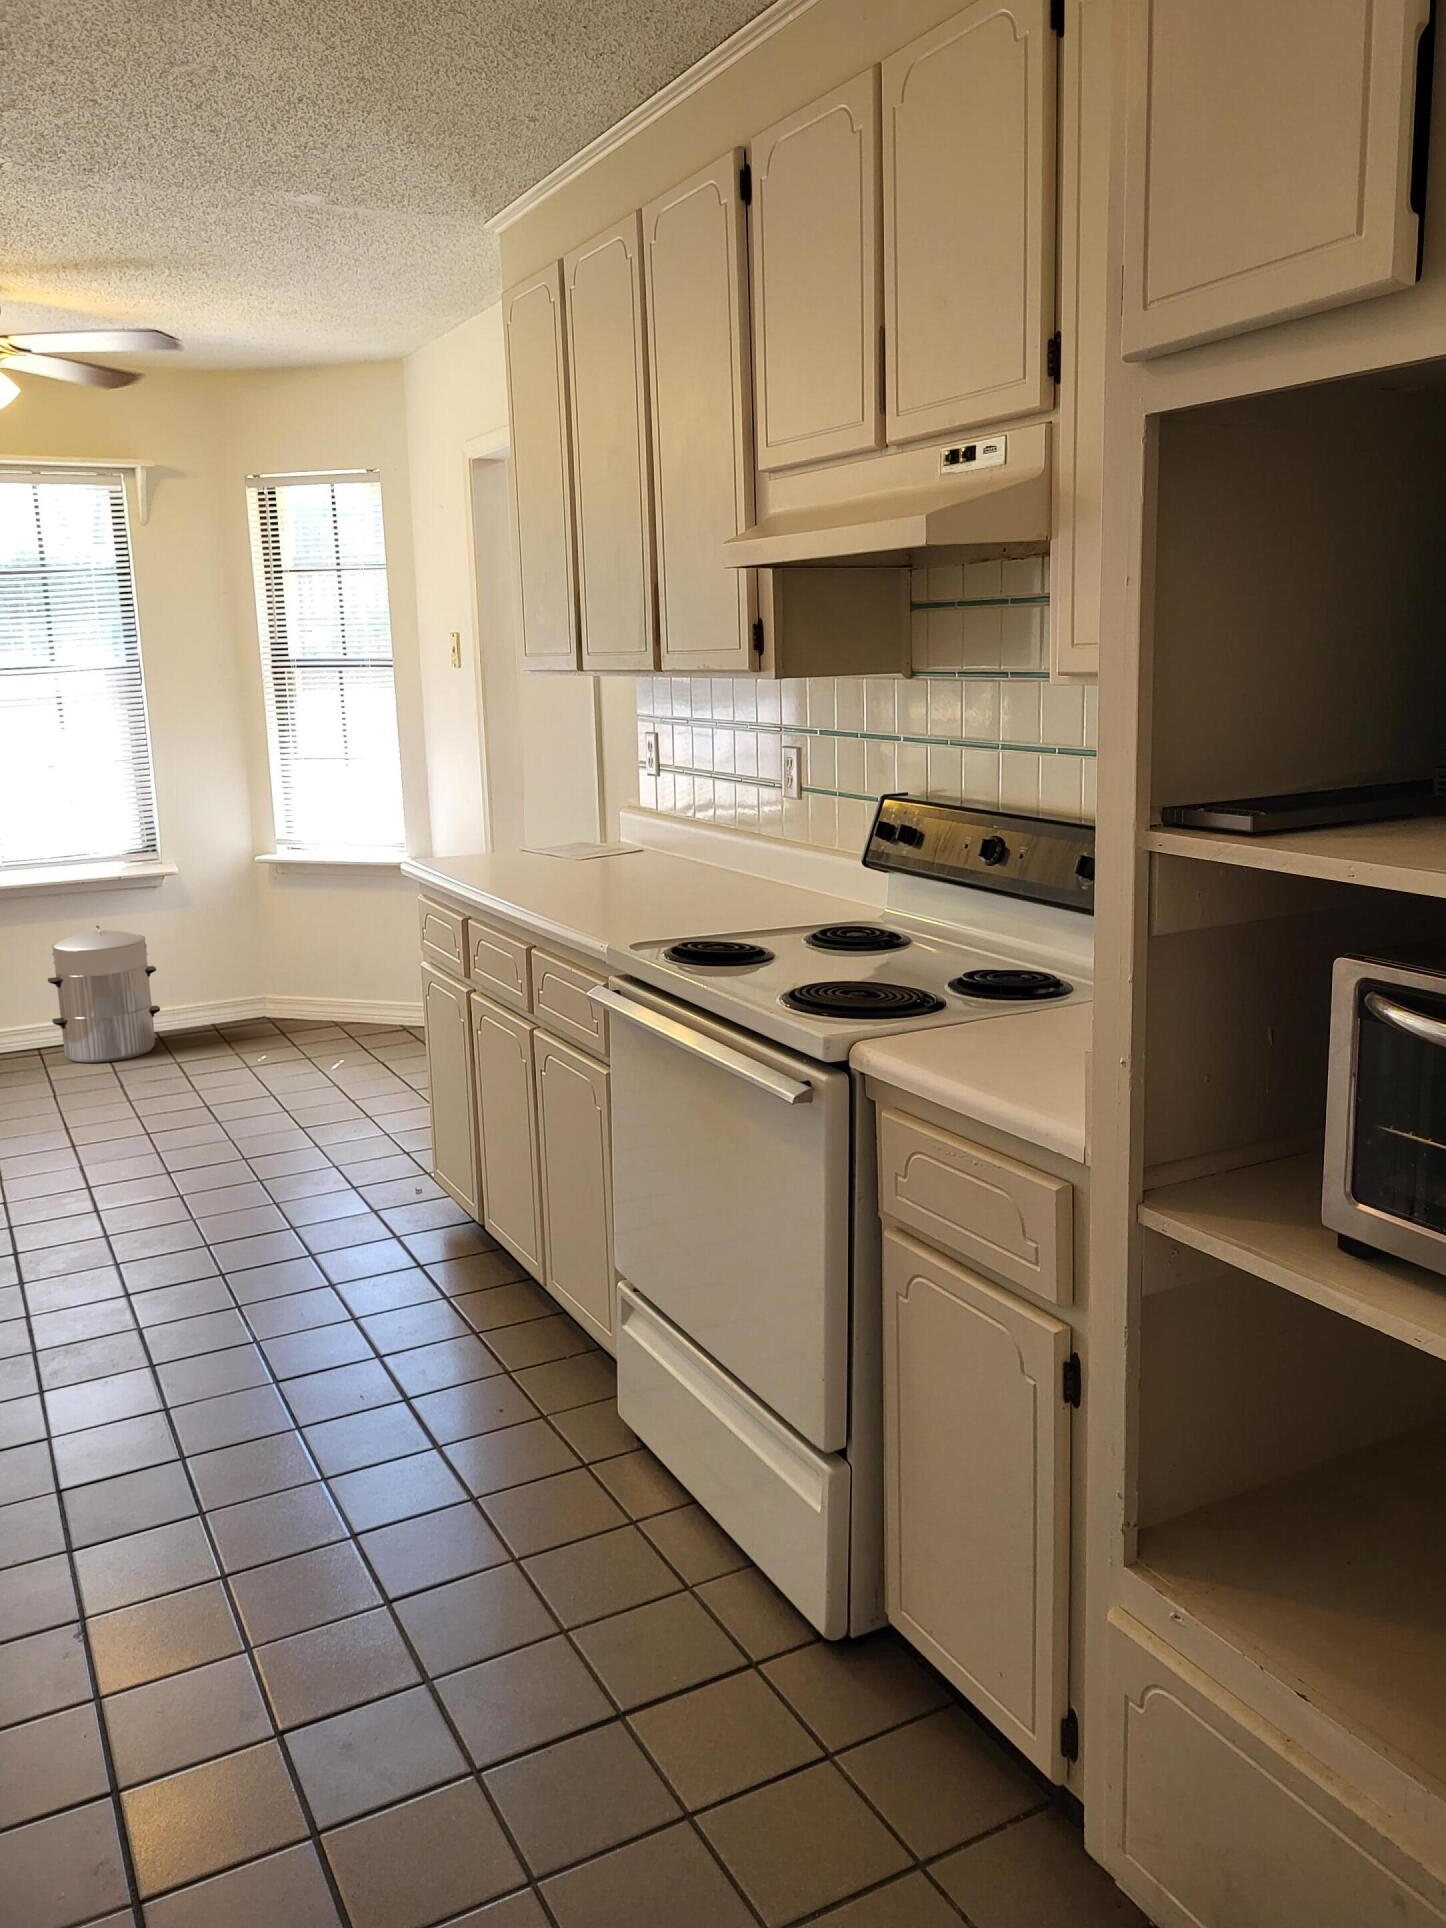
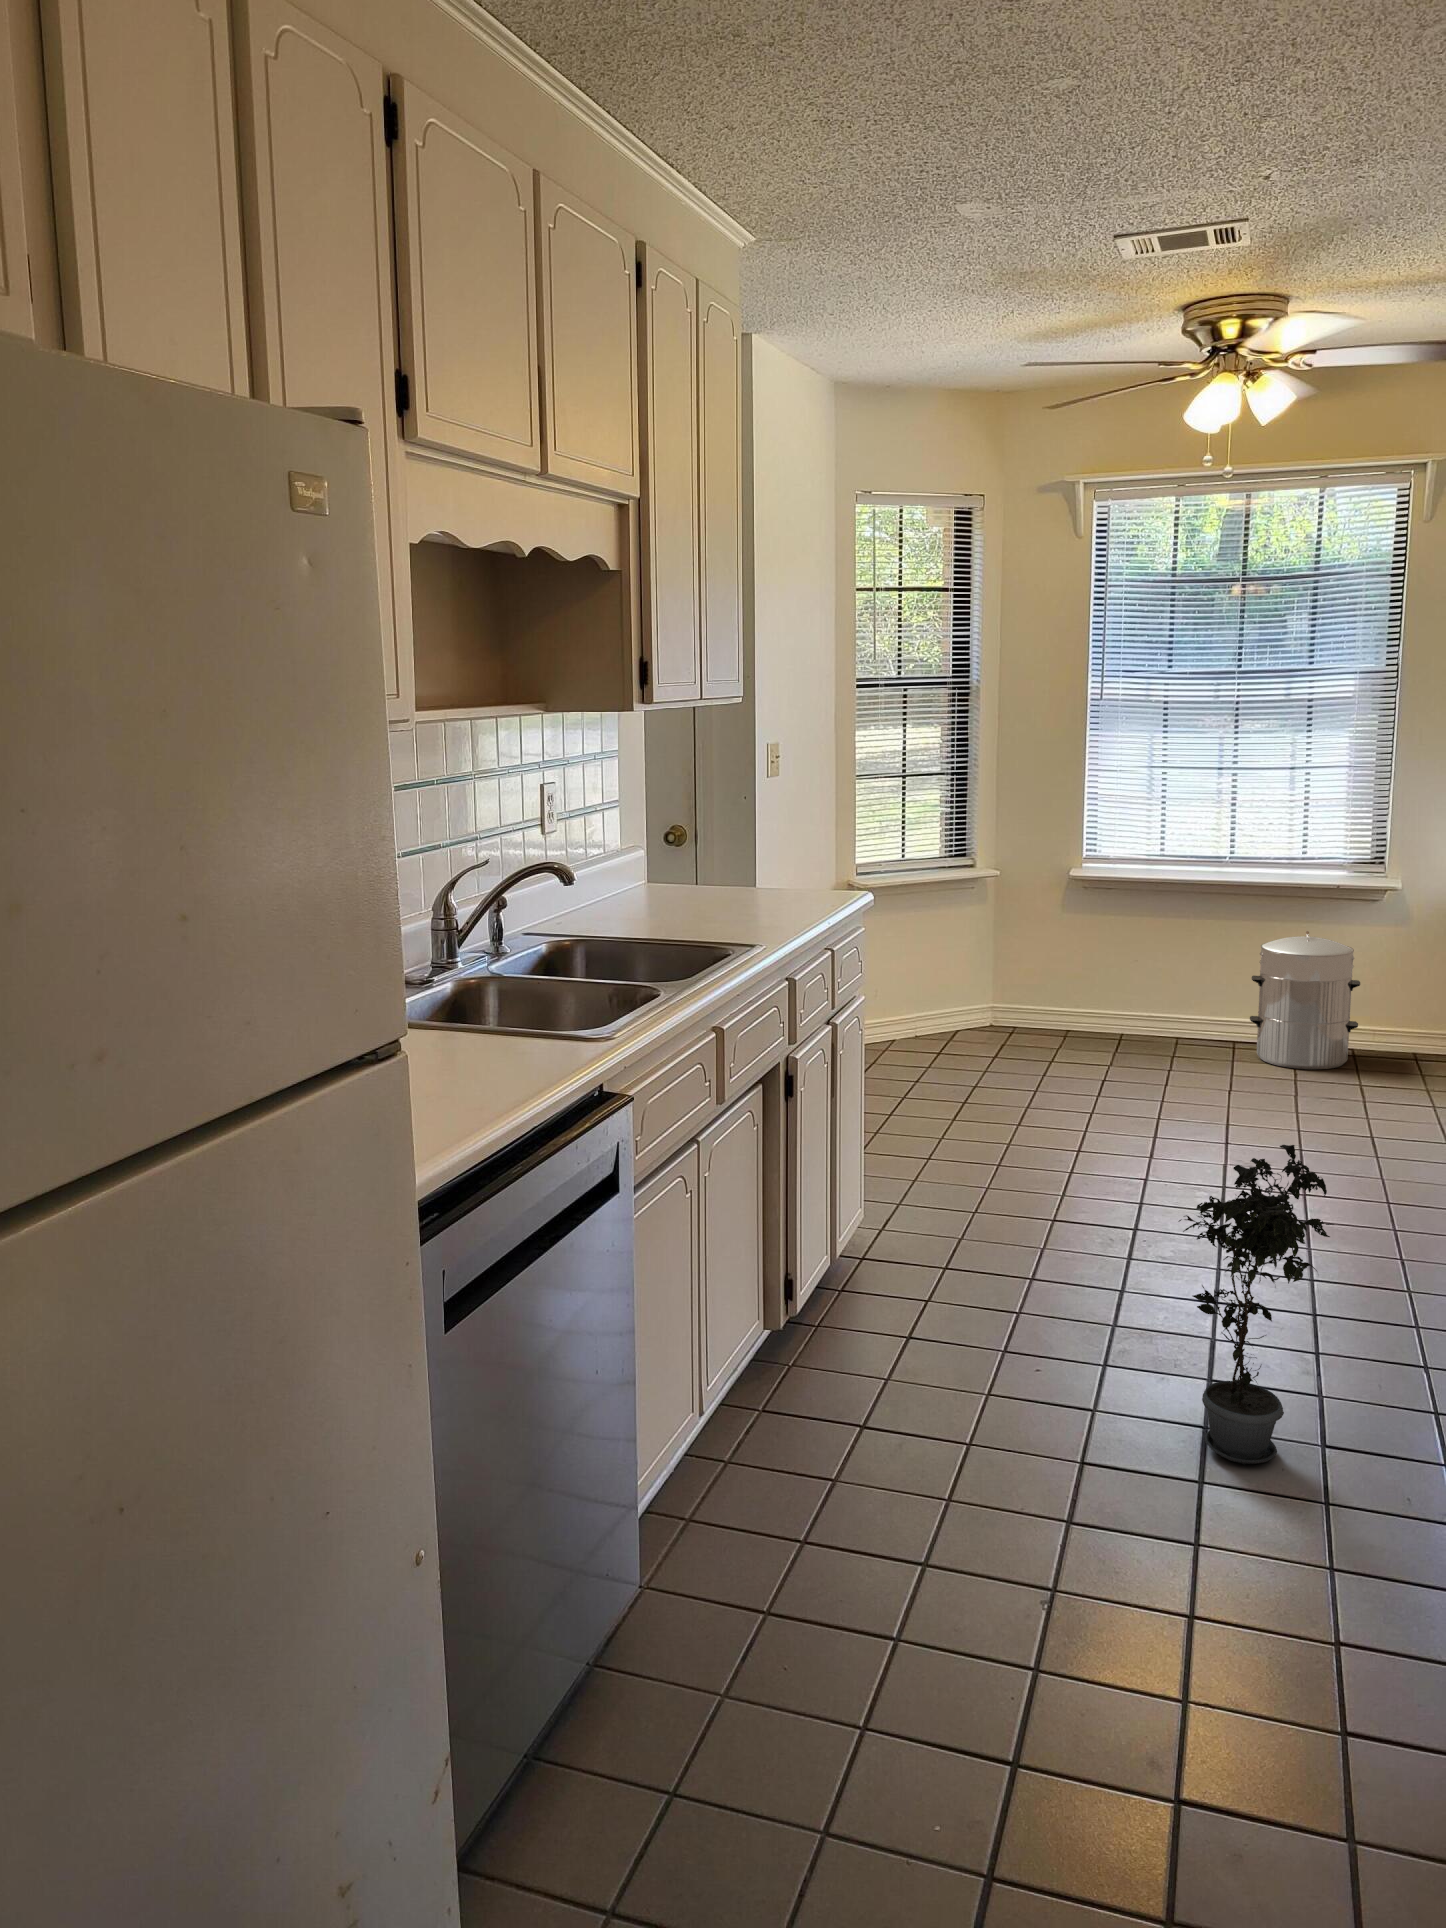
potted plant: none [117,1113,265,1427] -> present [1179,1145,1334,1465]

